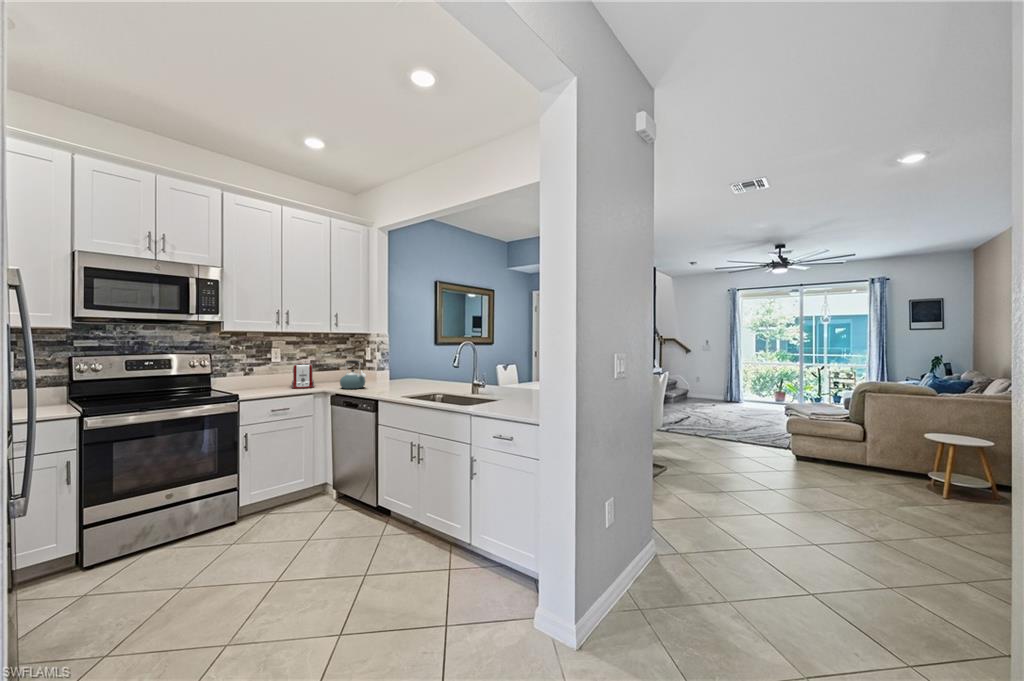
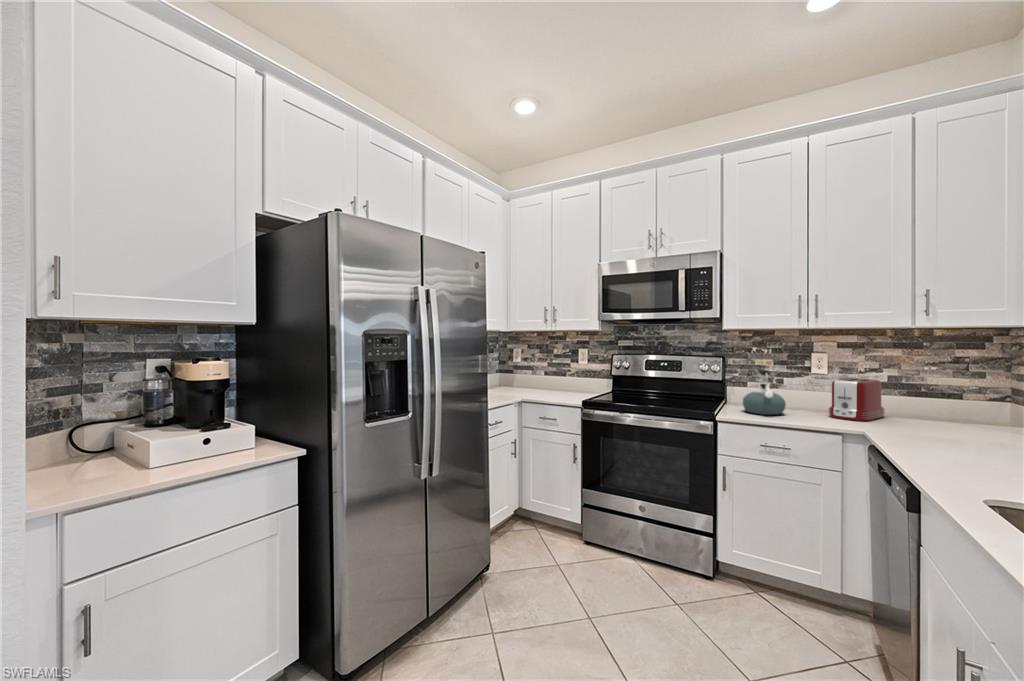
kettle: present [340,360,366,389] -> present [743,370,786,415]

